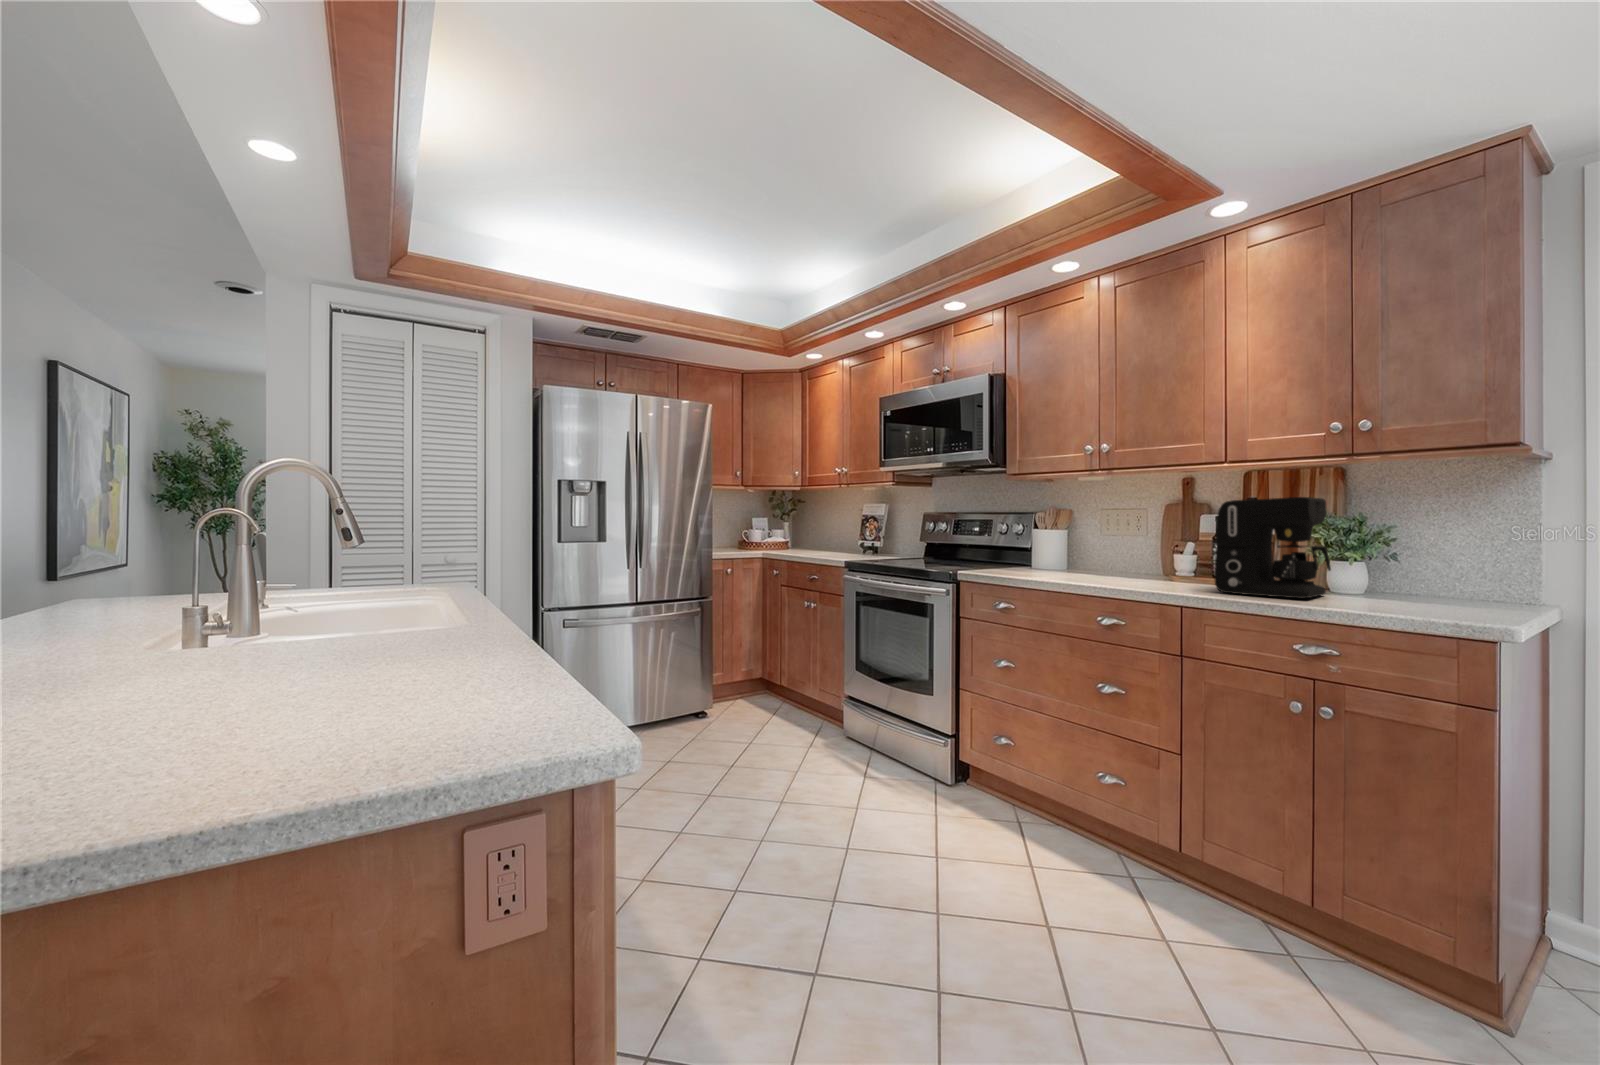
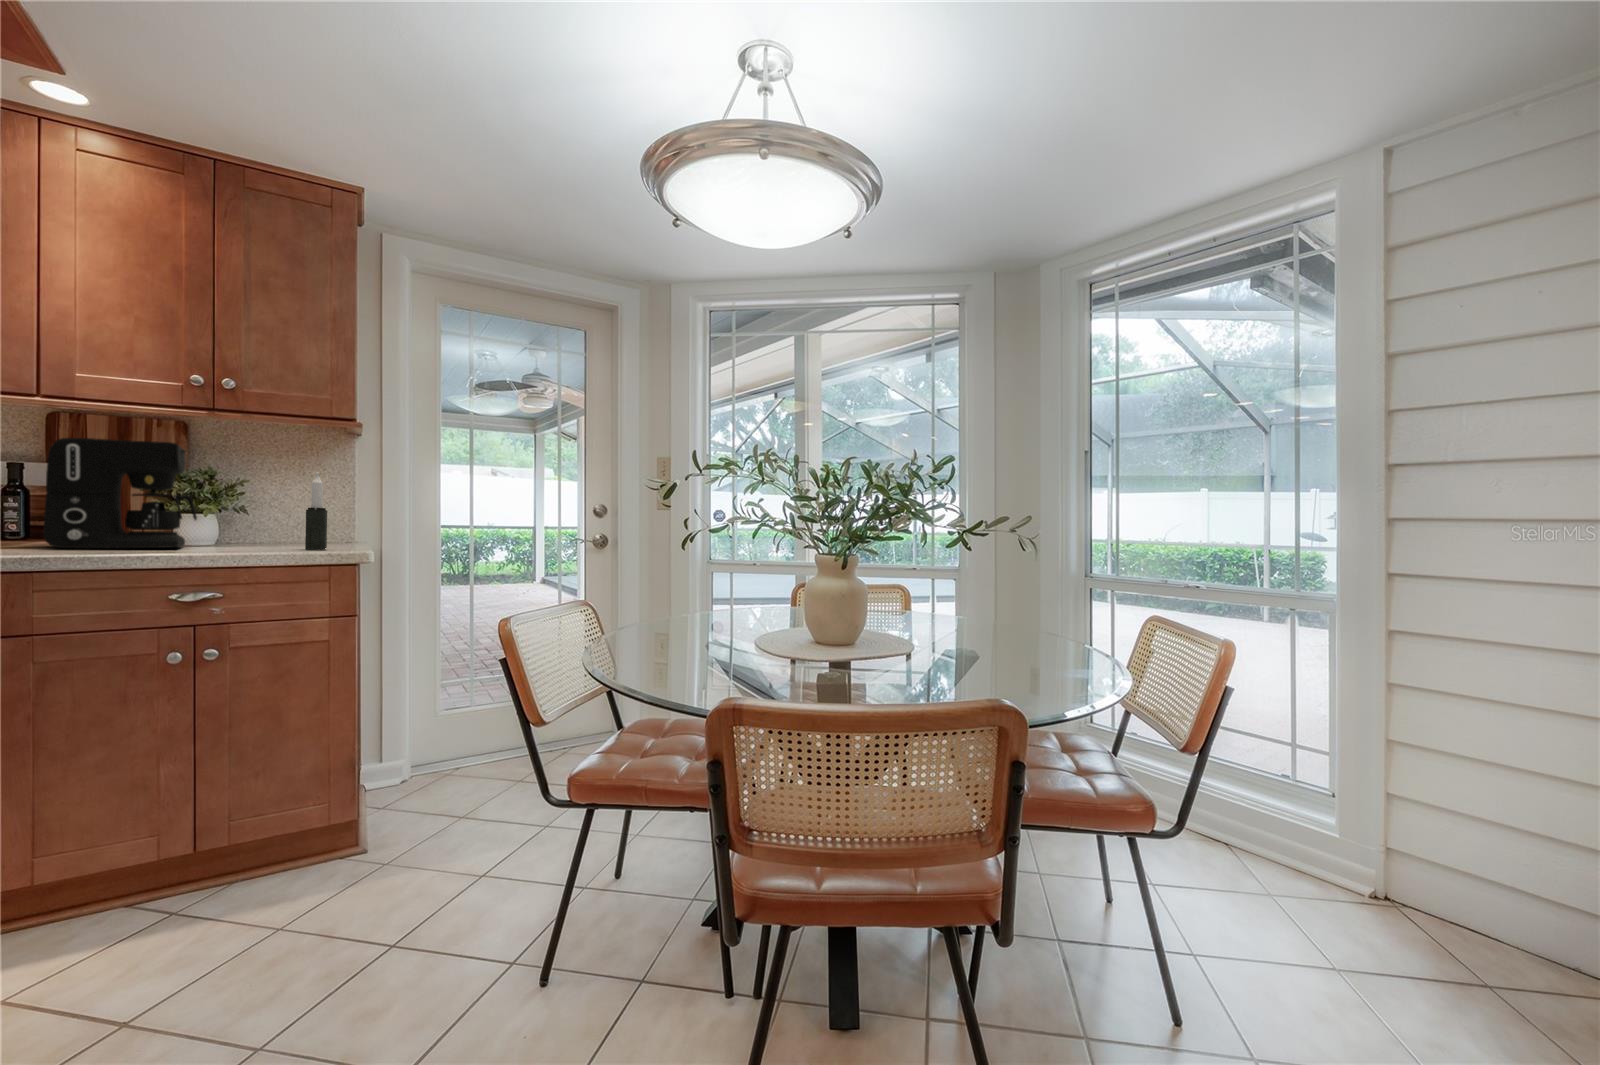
candle: none [1445,516,1477,613] -> present [305,472,327,550]

